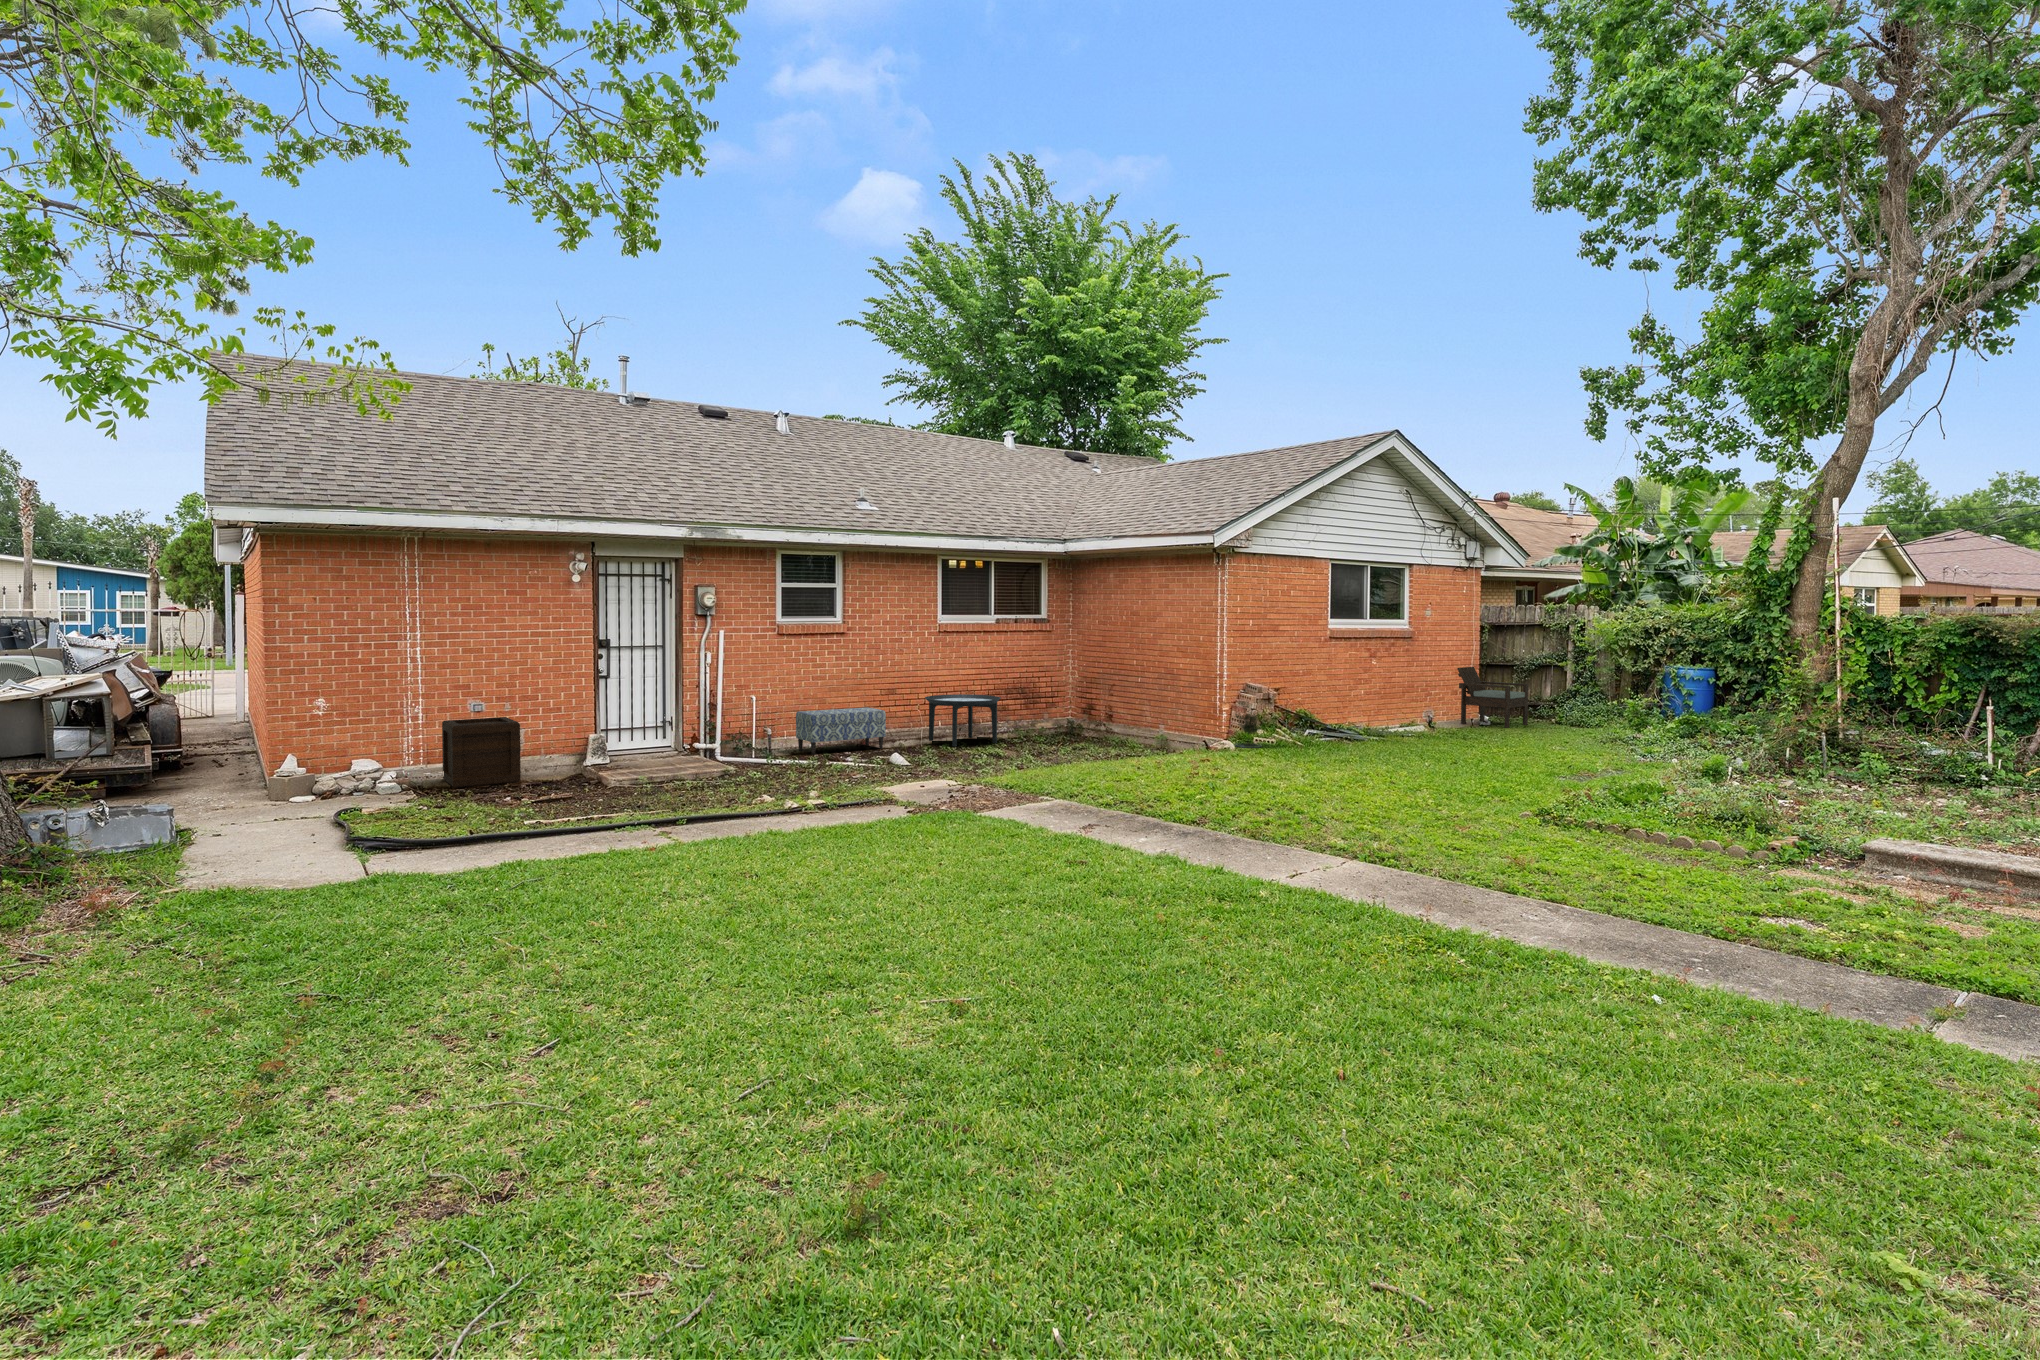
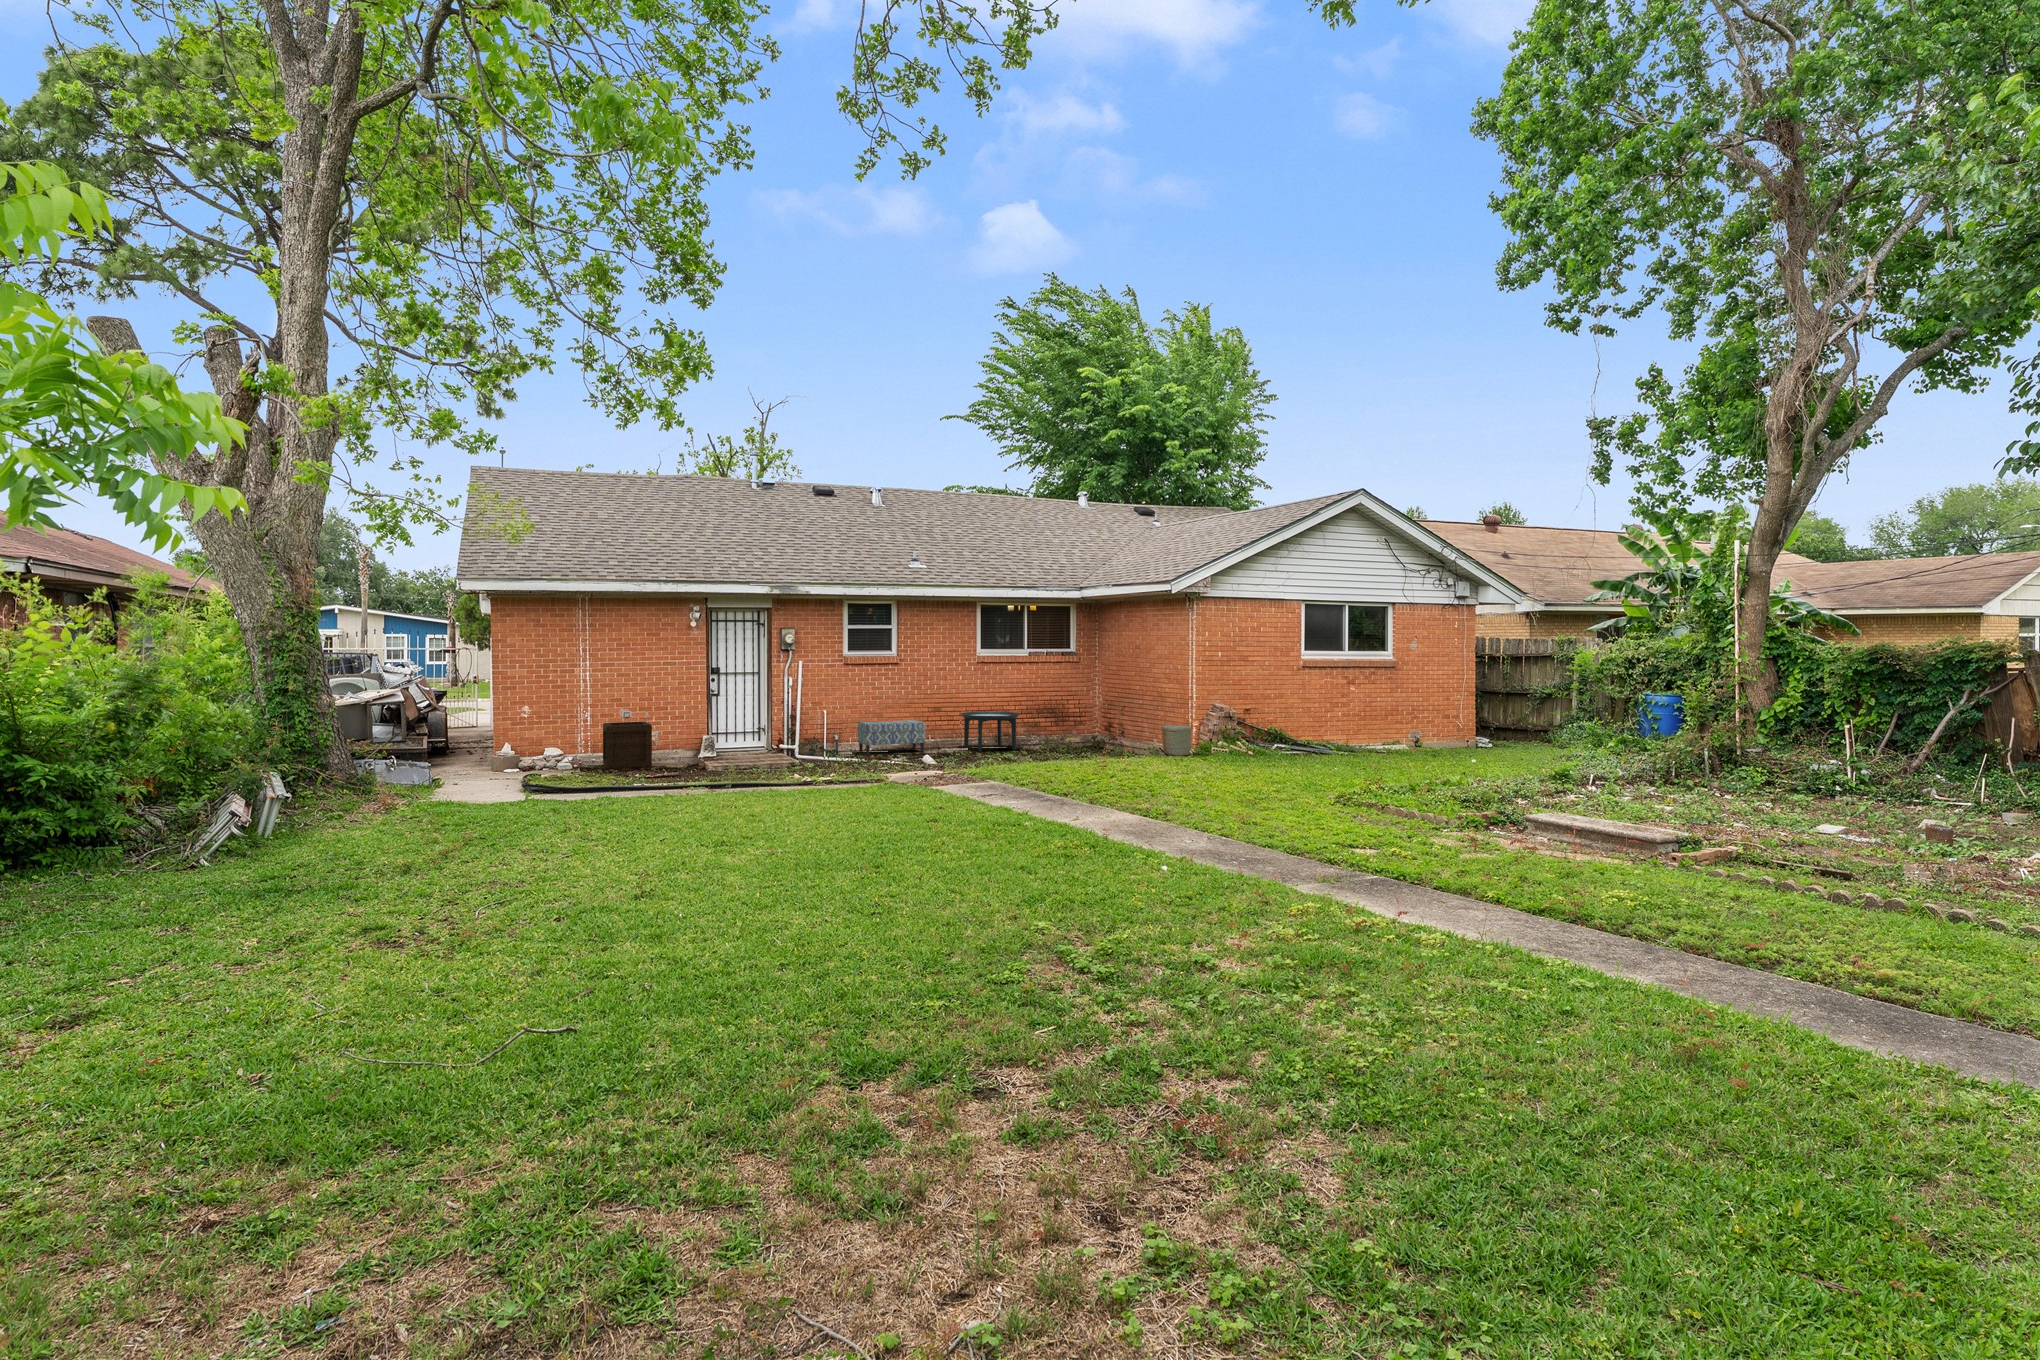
chair: present [1457,667,1528,728] -> none [1439,692,1506,746]
potted tree: present [1235,702,1261,748] -> none [1208,717,1230,757]
woven basket: none [1179,710,1216,747] -> present [1162,725,1192,756]

